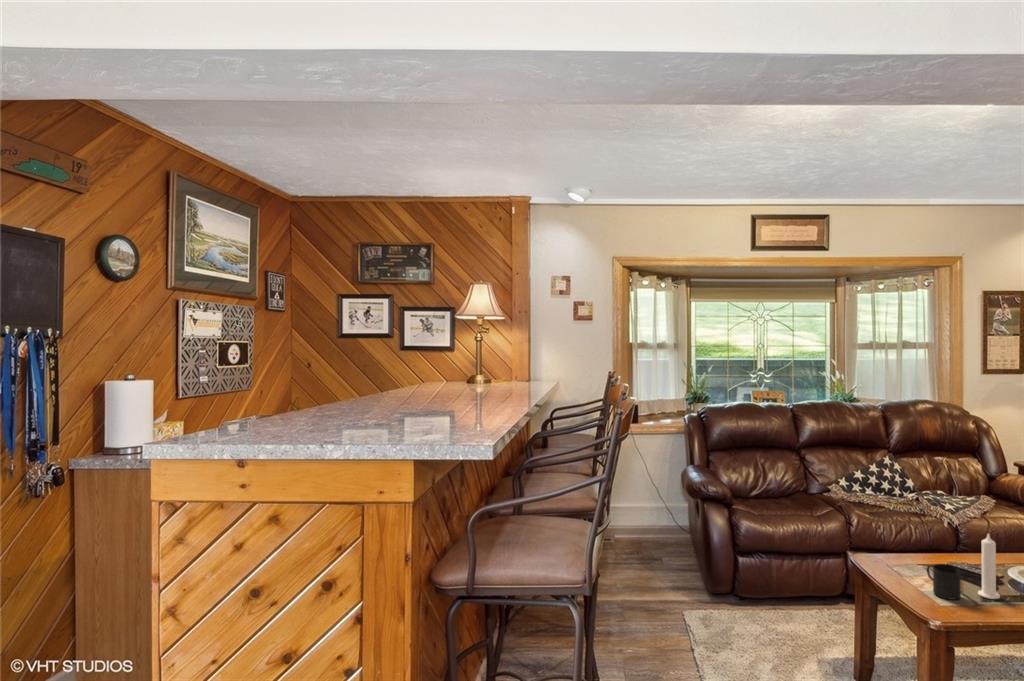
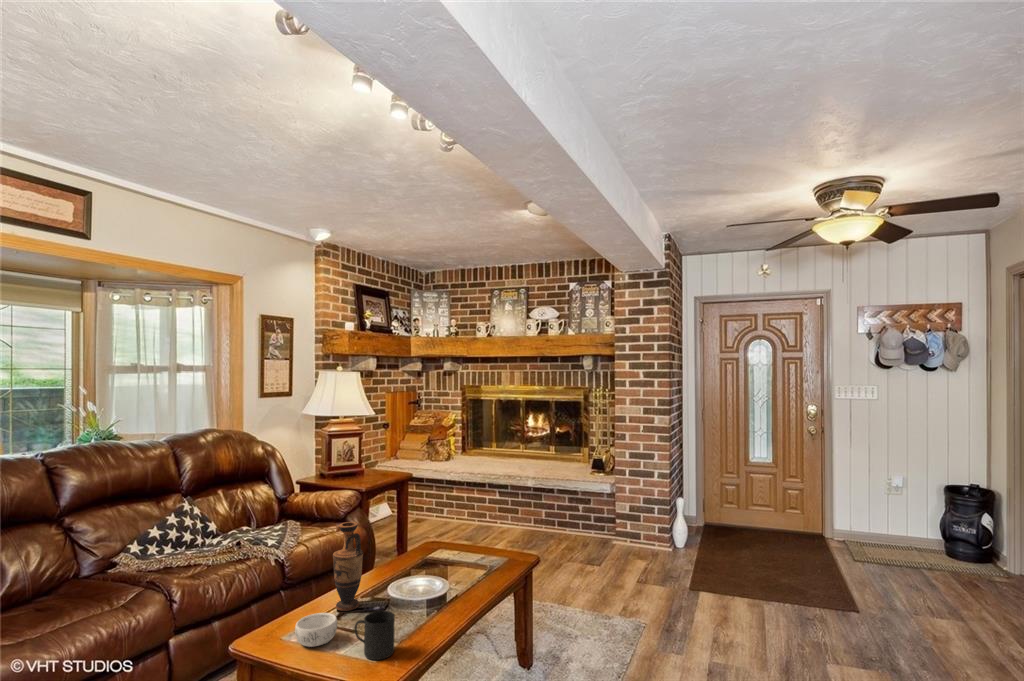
vase: none [946,497,976,569] -> present [333,522,363,611]
candle: present [978,534,1000,599] -> none [397,555,418,635]
decorative bowl: none [894,553,929,576] -> present [295,613,337,647]

